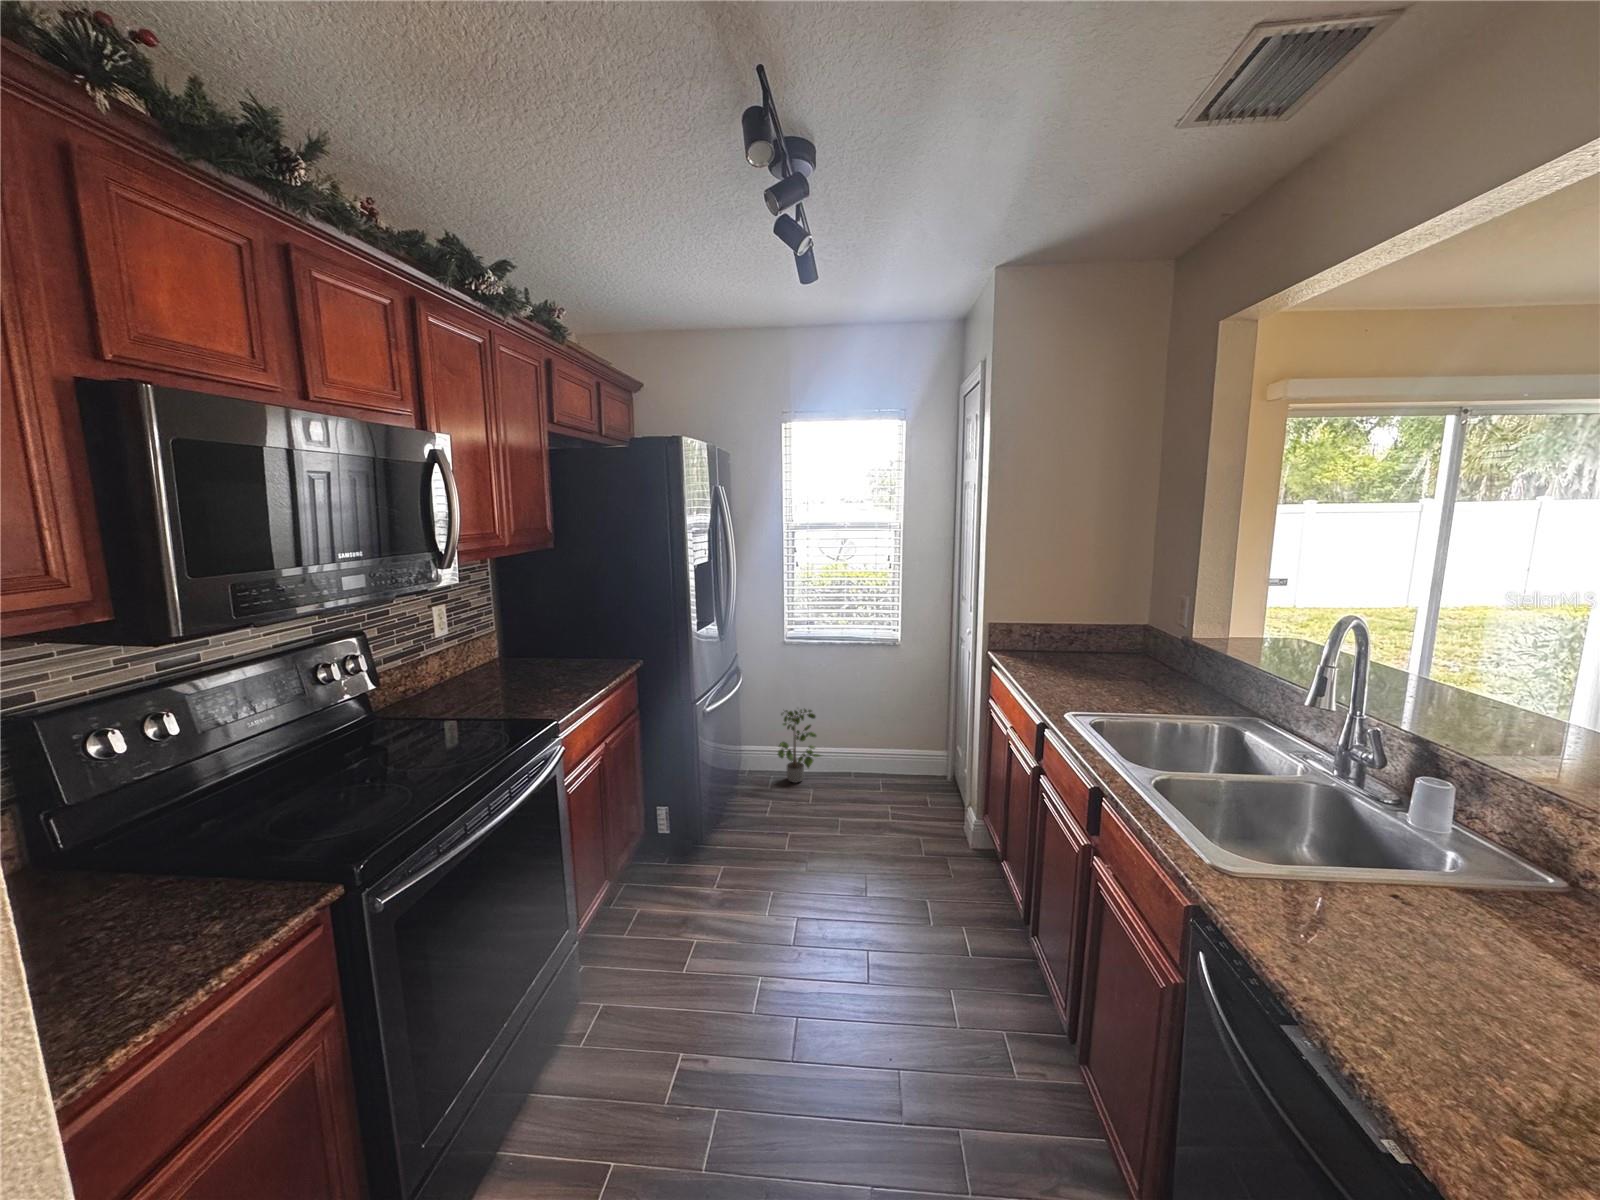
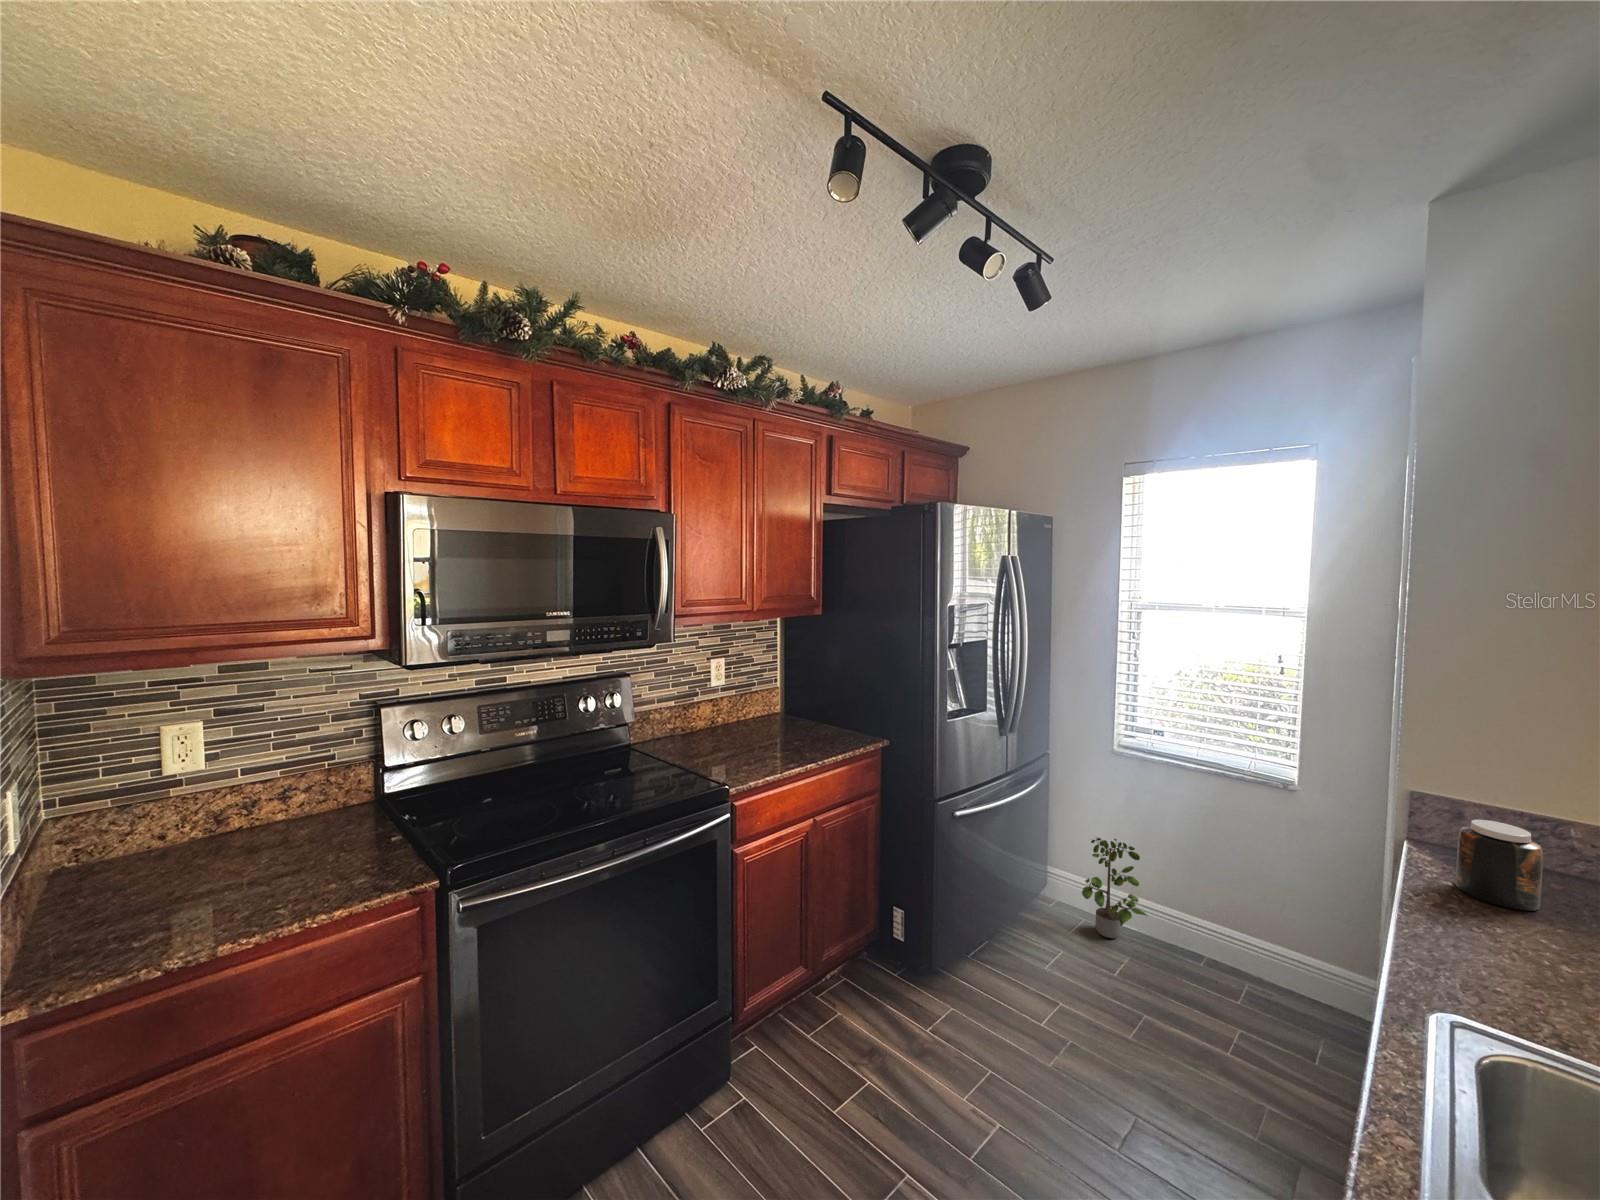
jar: none [1018,629,1050,670] -> present [1456,820,1543,911]

